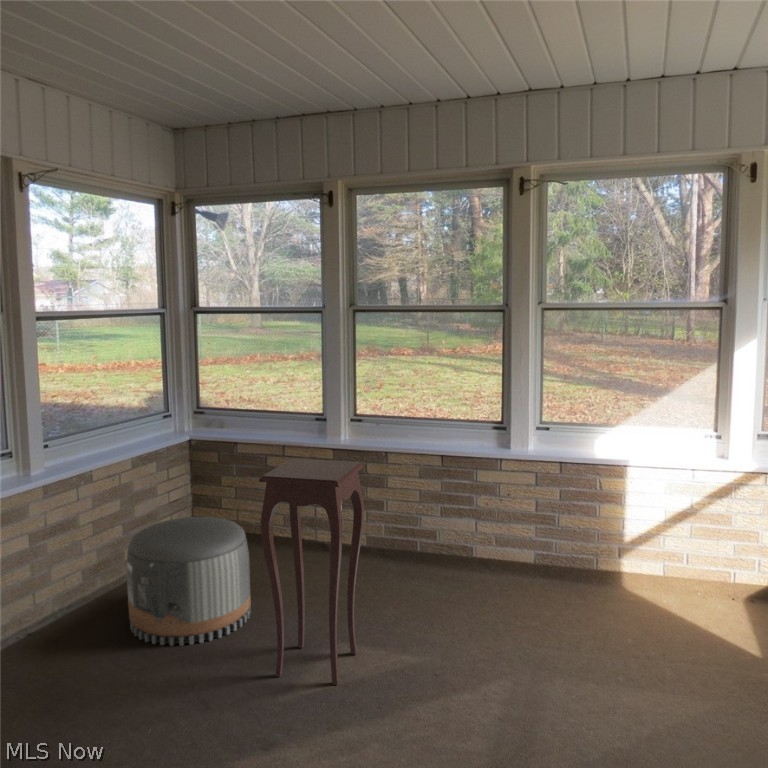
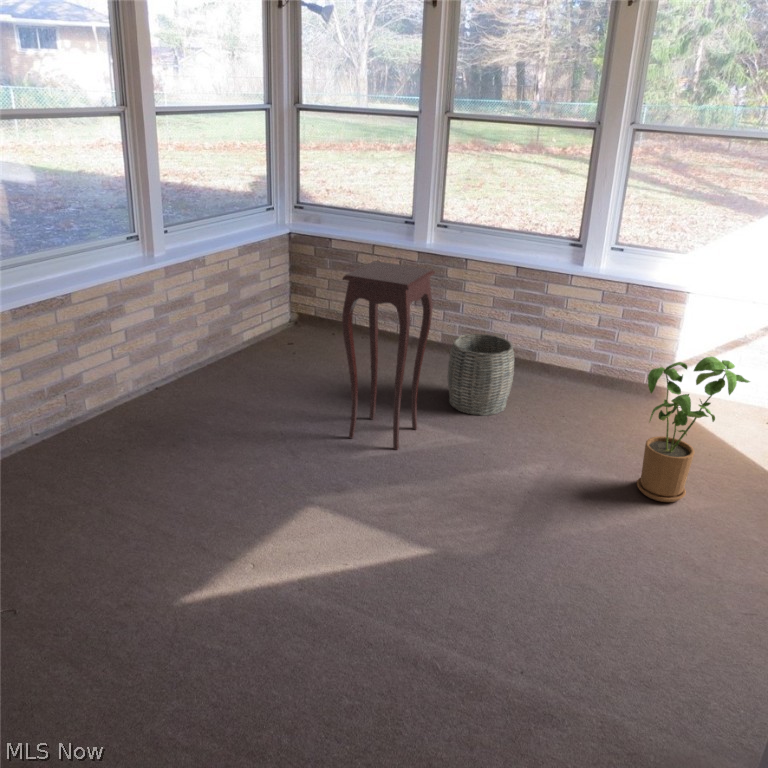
pouf: present [126,517,251,646] -> none [233,303,335,407]
woven basket: none [383,531,458,628] -> present [448,334,514,415]
house plant: none [619,531,733,713] -> present [637,357,750,502]

